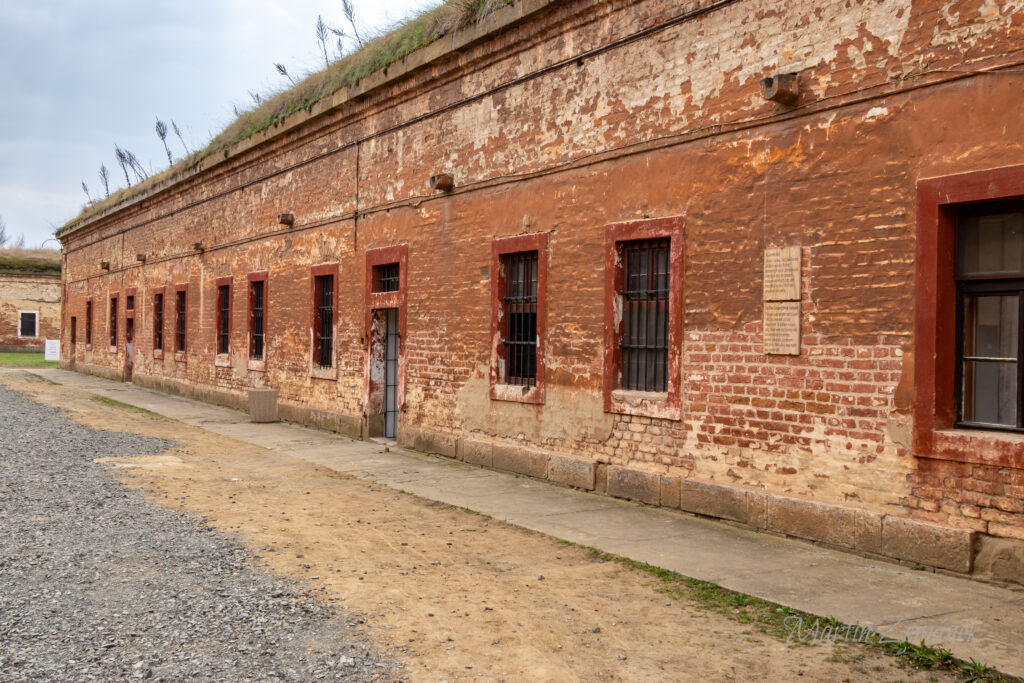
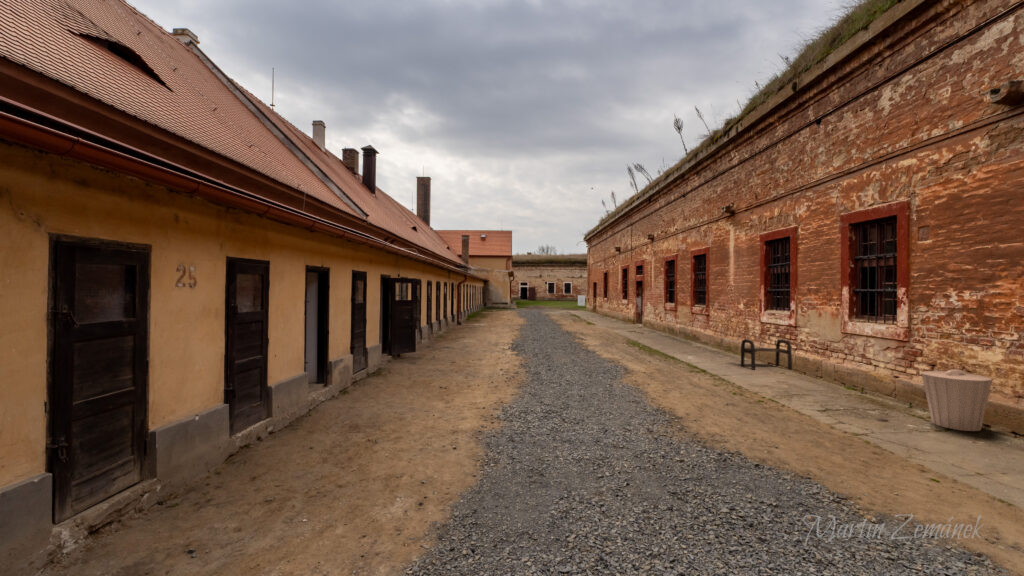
bench: none [186,380,227,408] -> present [741,339,792,370]

